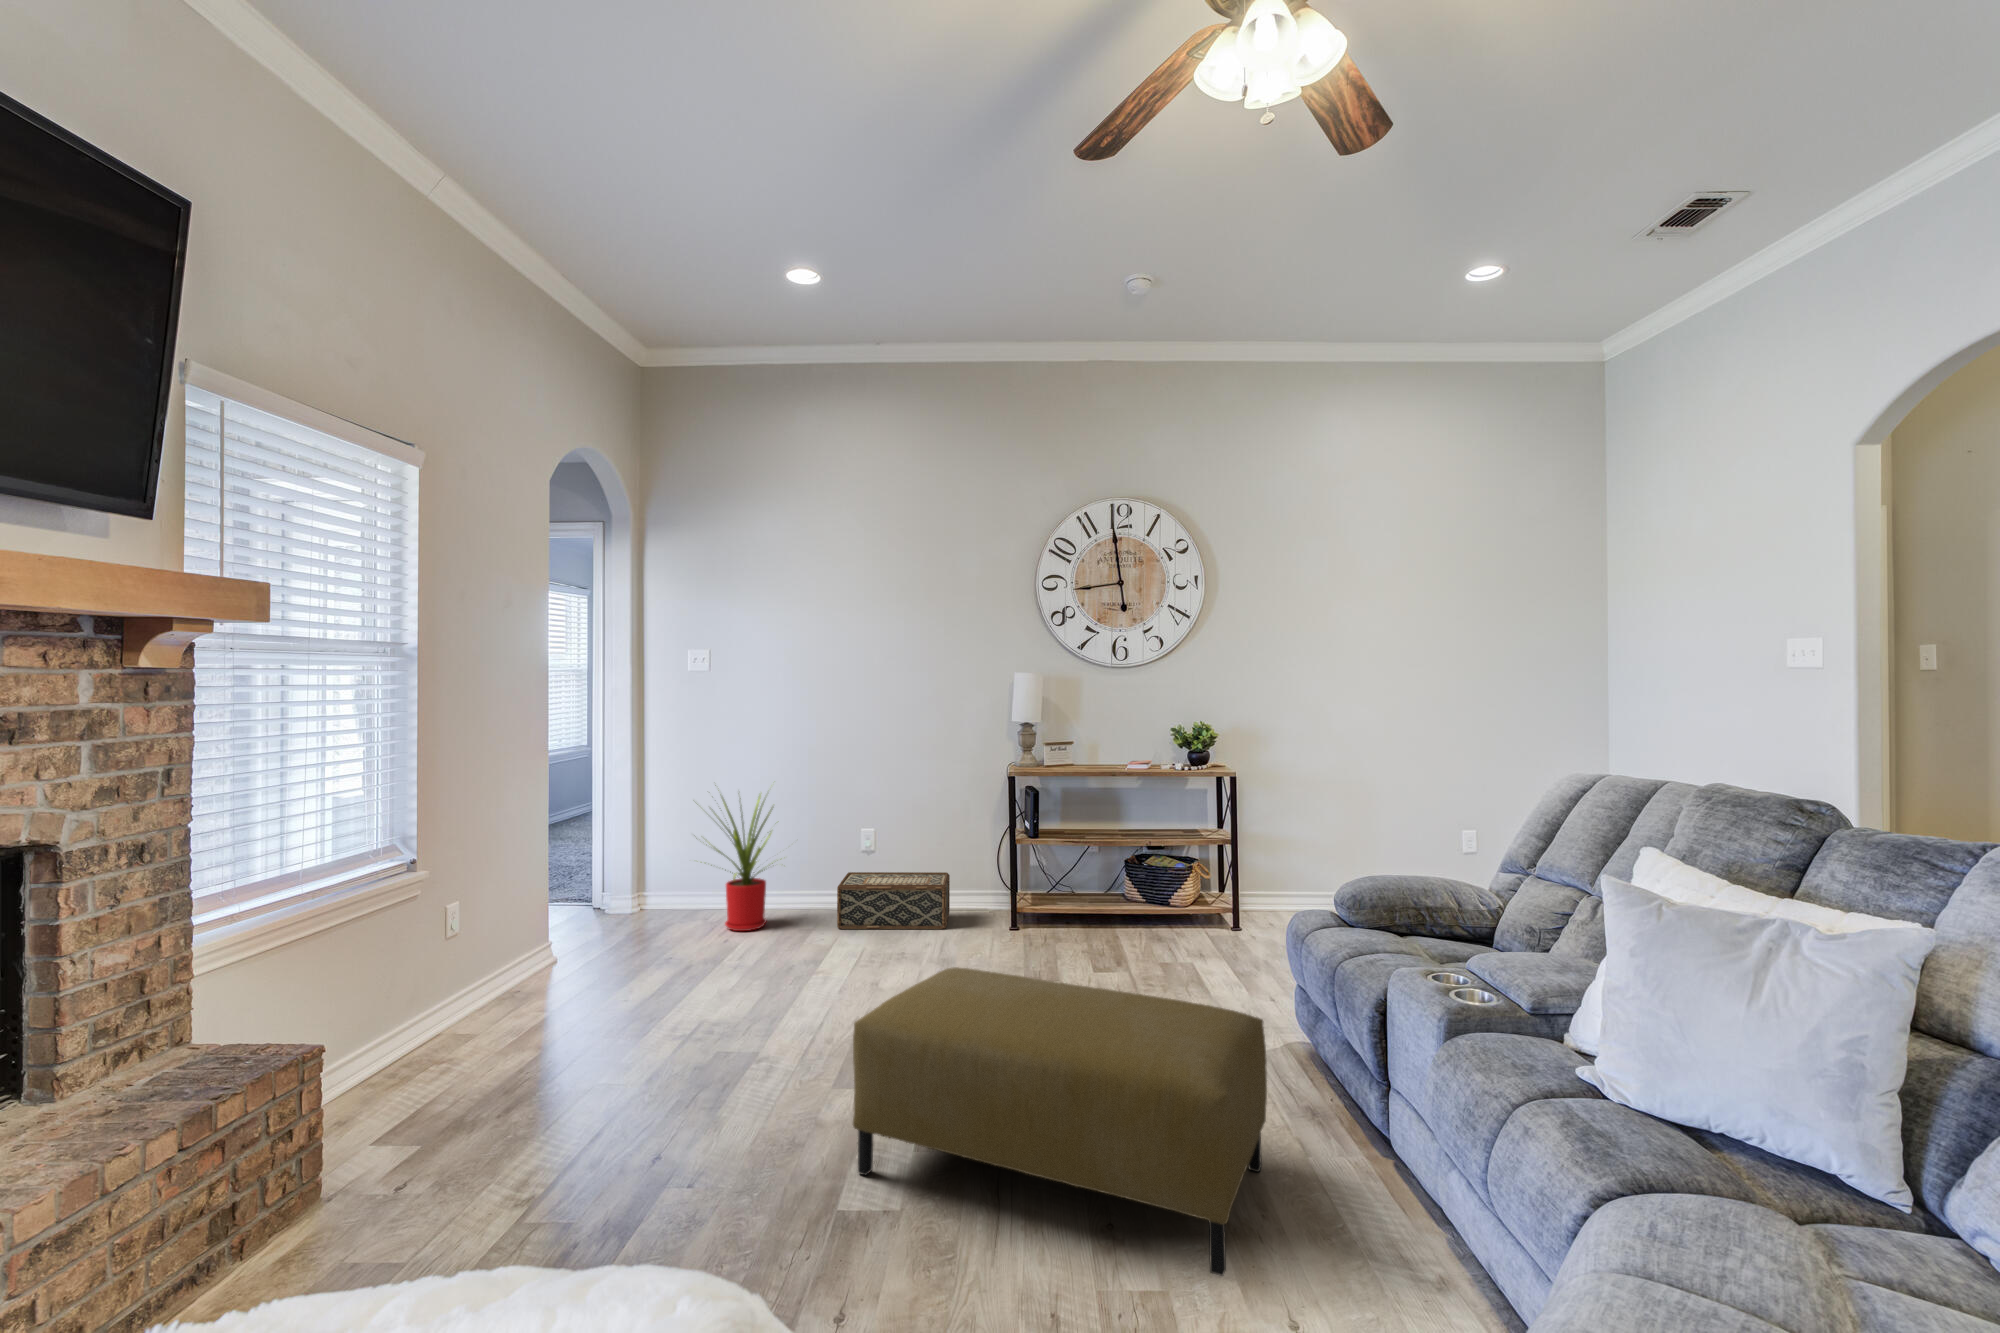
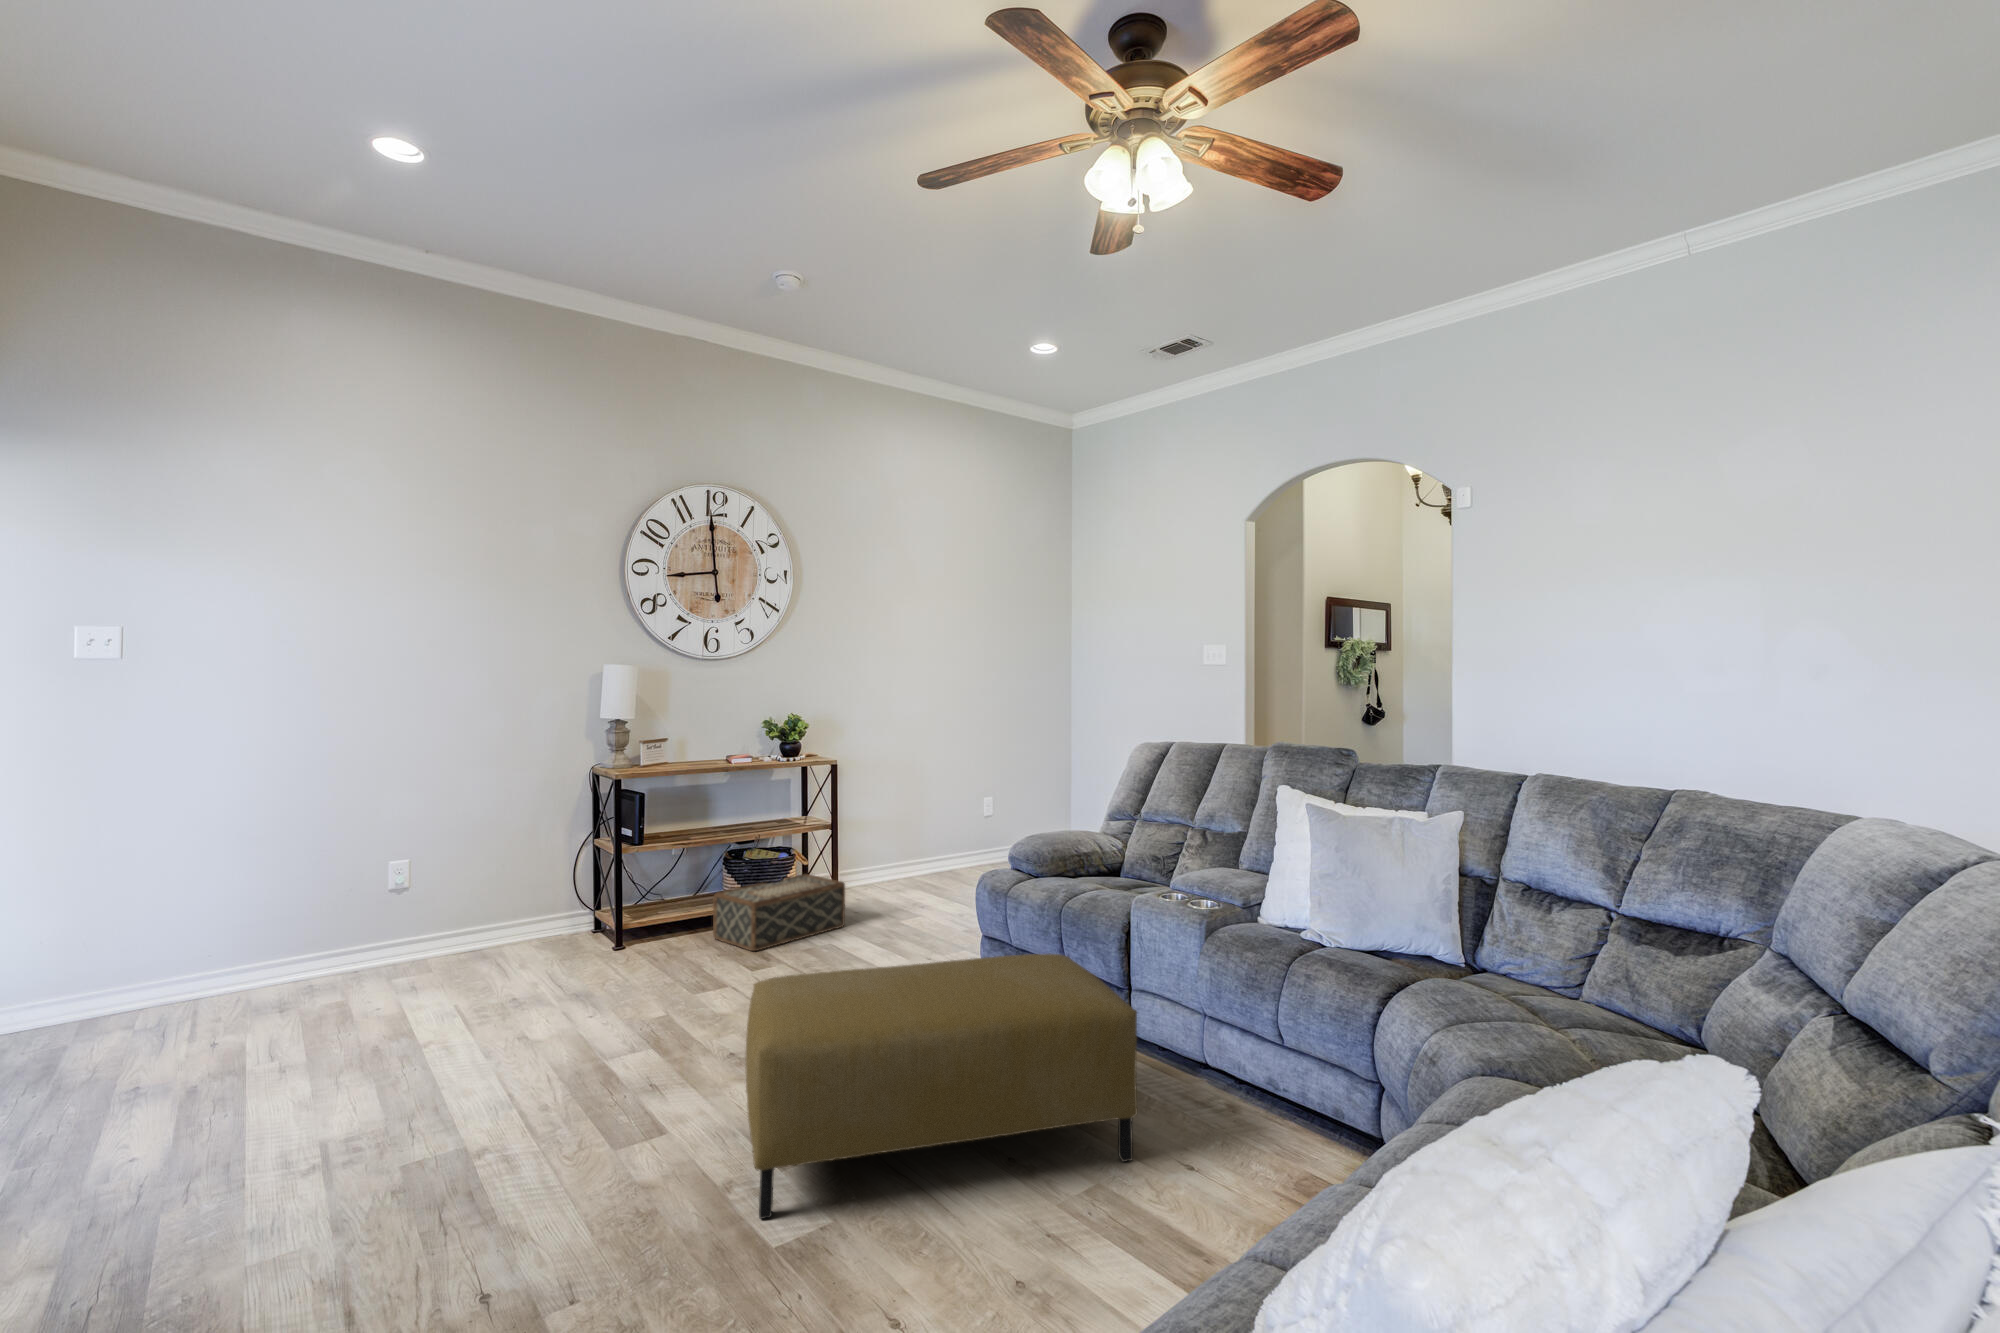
house plant: present [709,785,773,931] -> none [104,811,313,1036]
woven basket: present [837,872,950,929] -> present [713,874,845,951]

